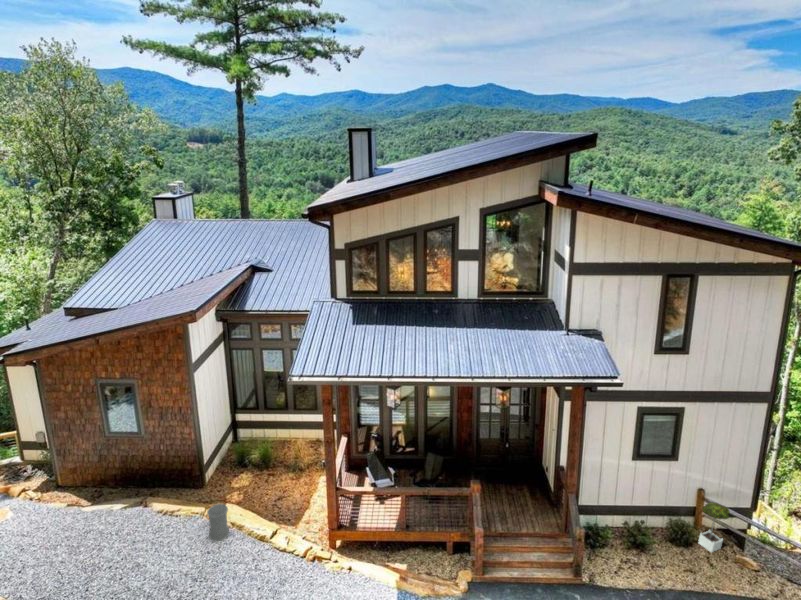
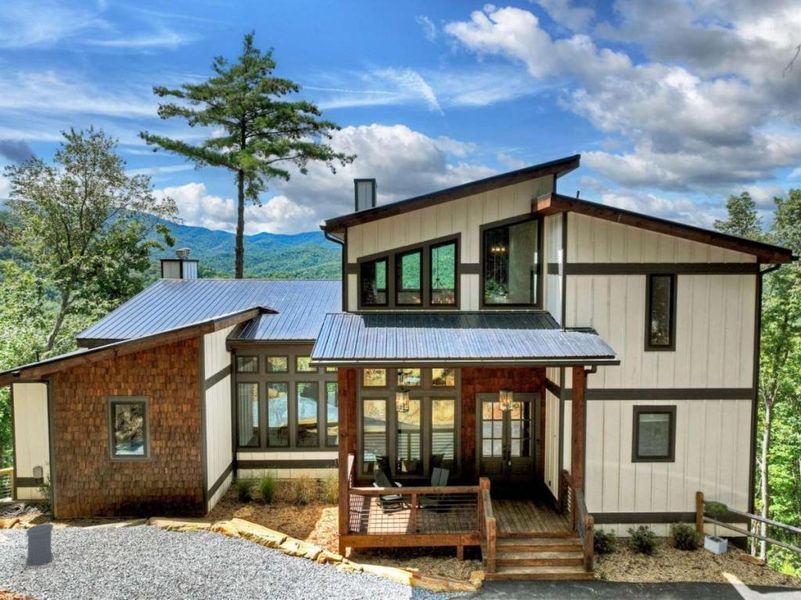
trash can: present [207,504,229,541] -> present [26,524,53,566]

